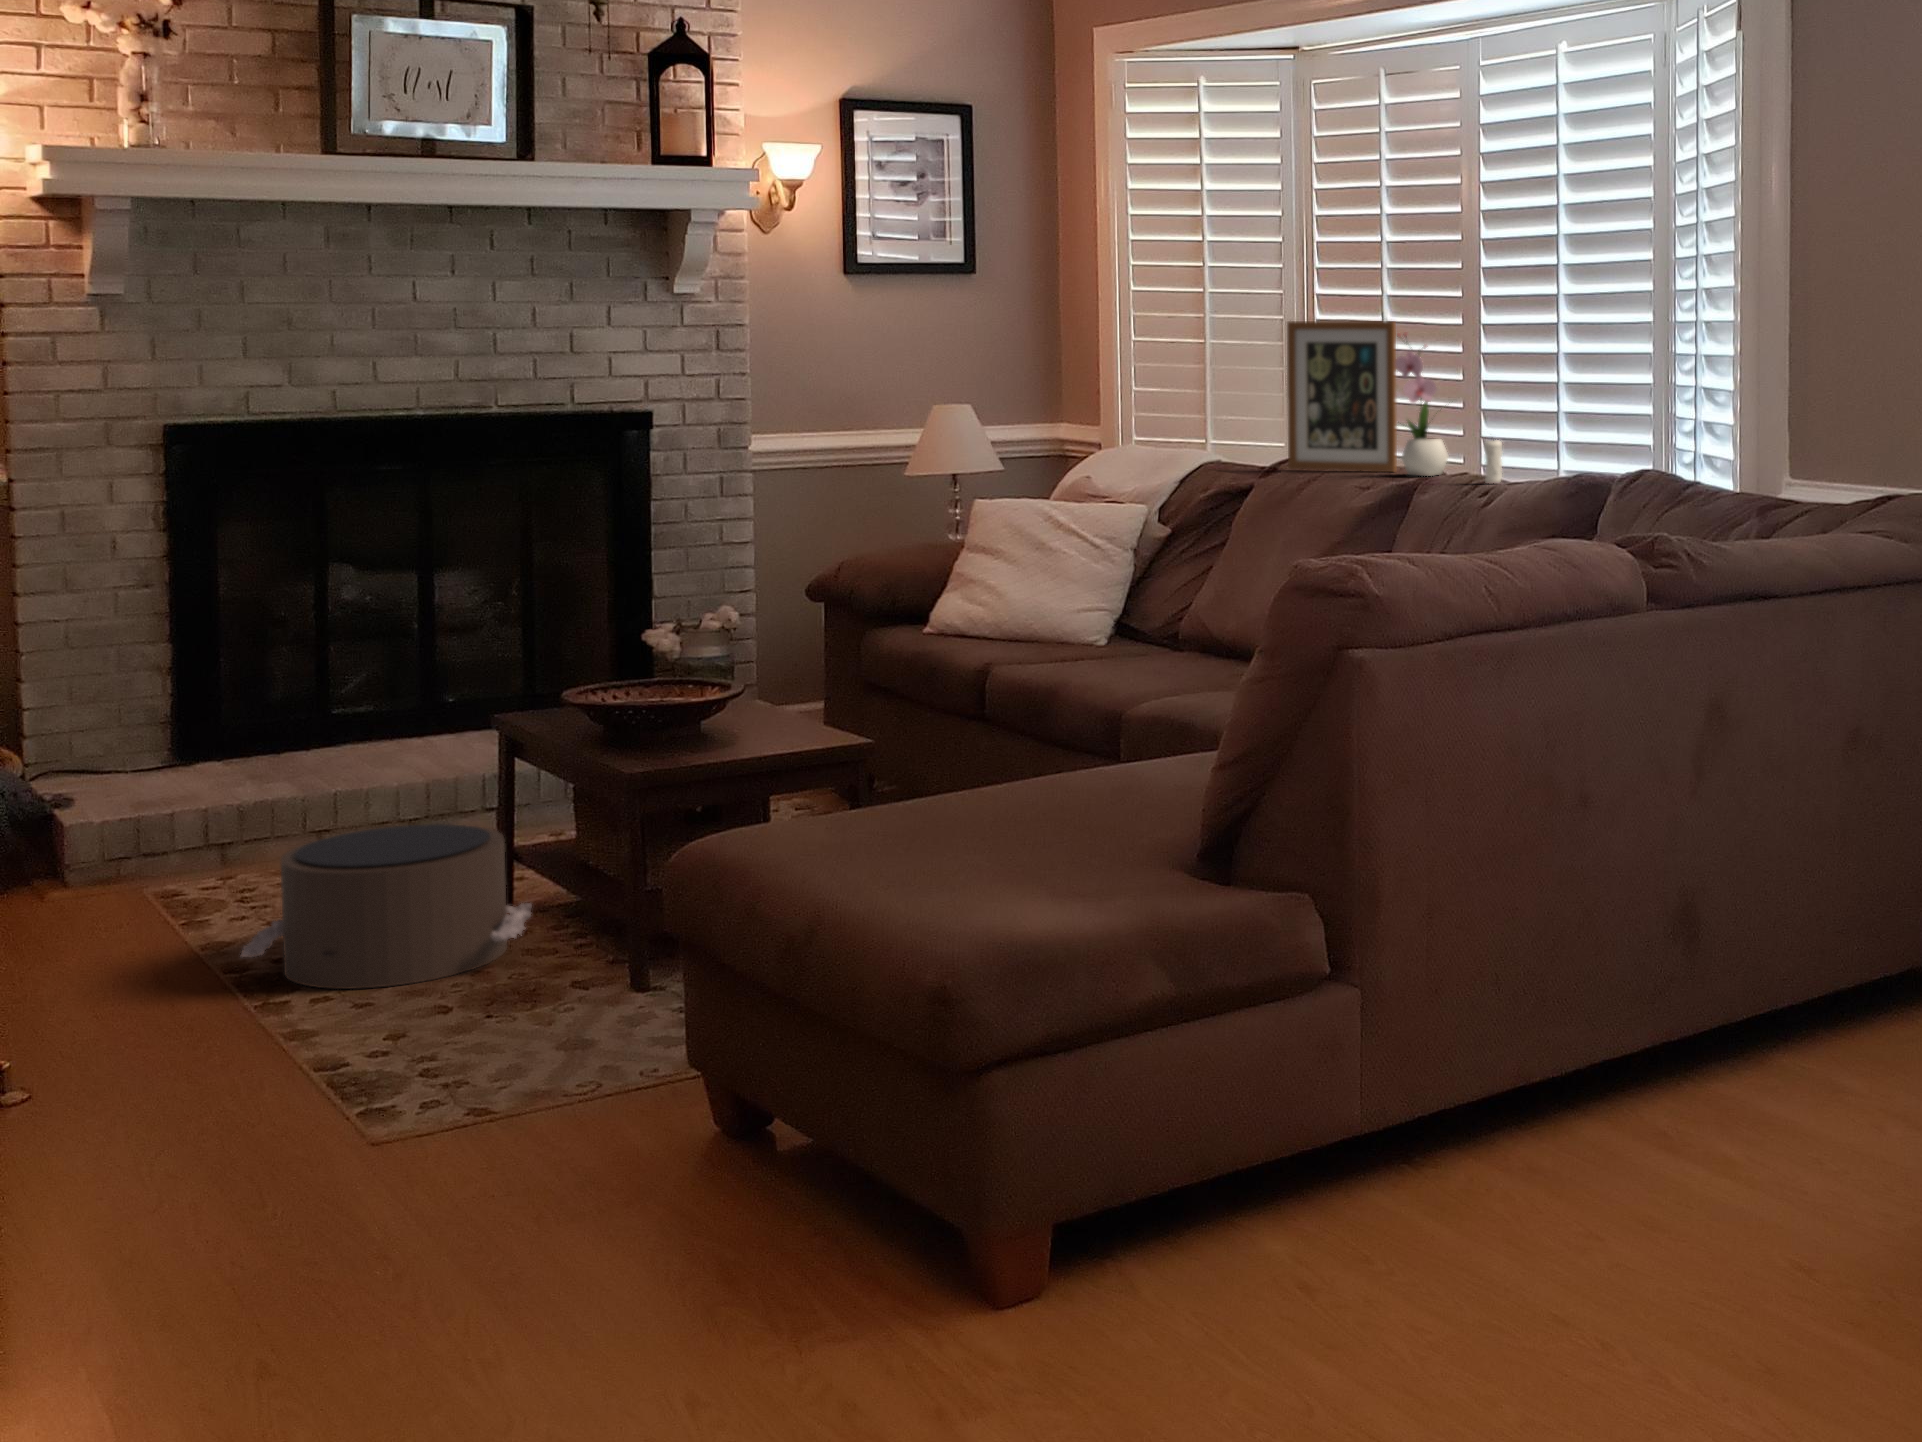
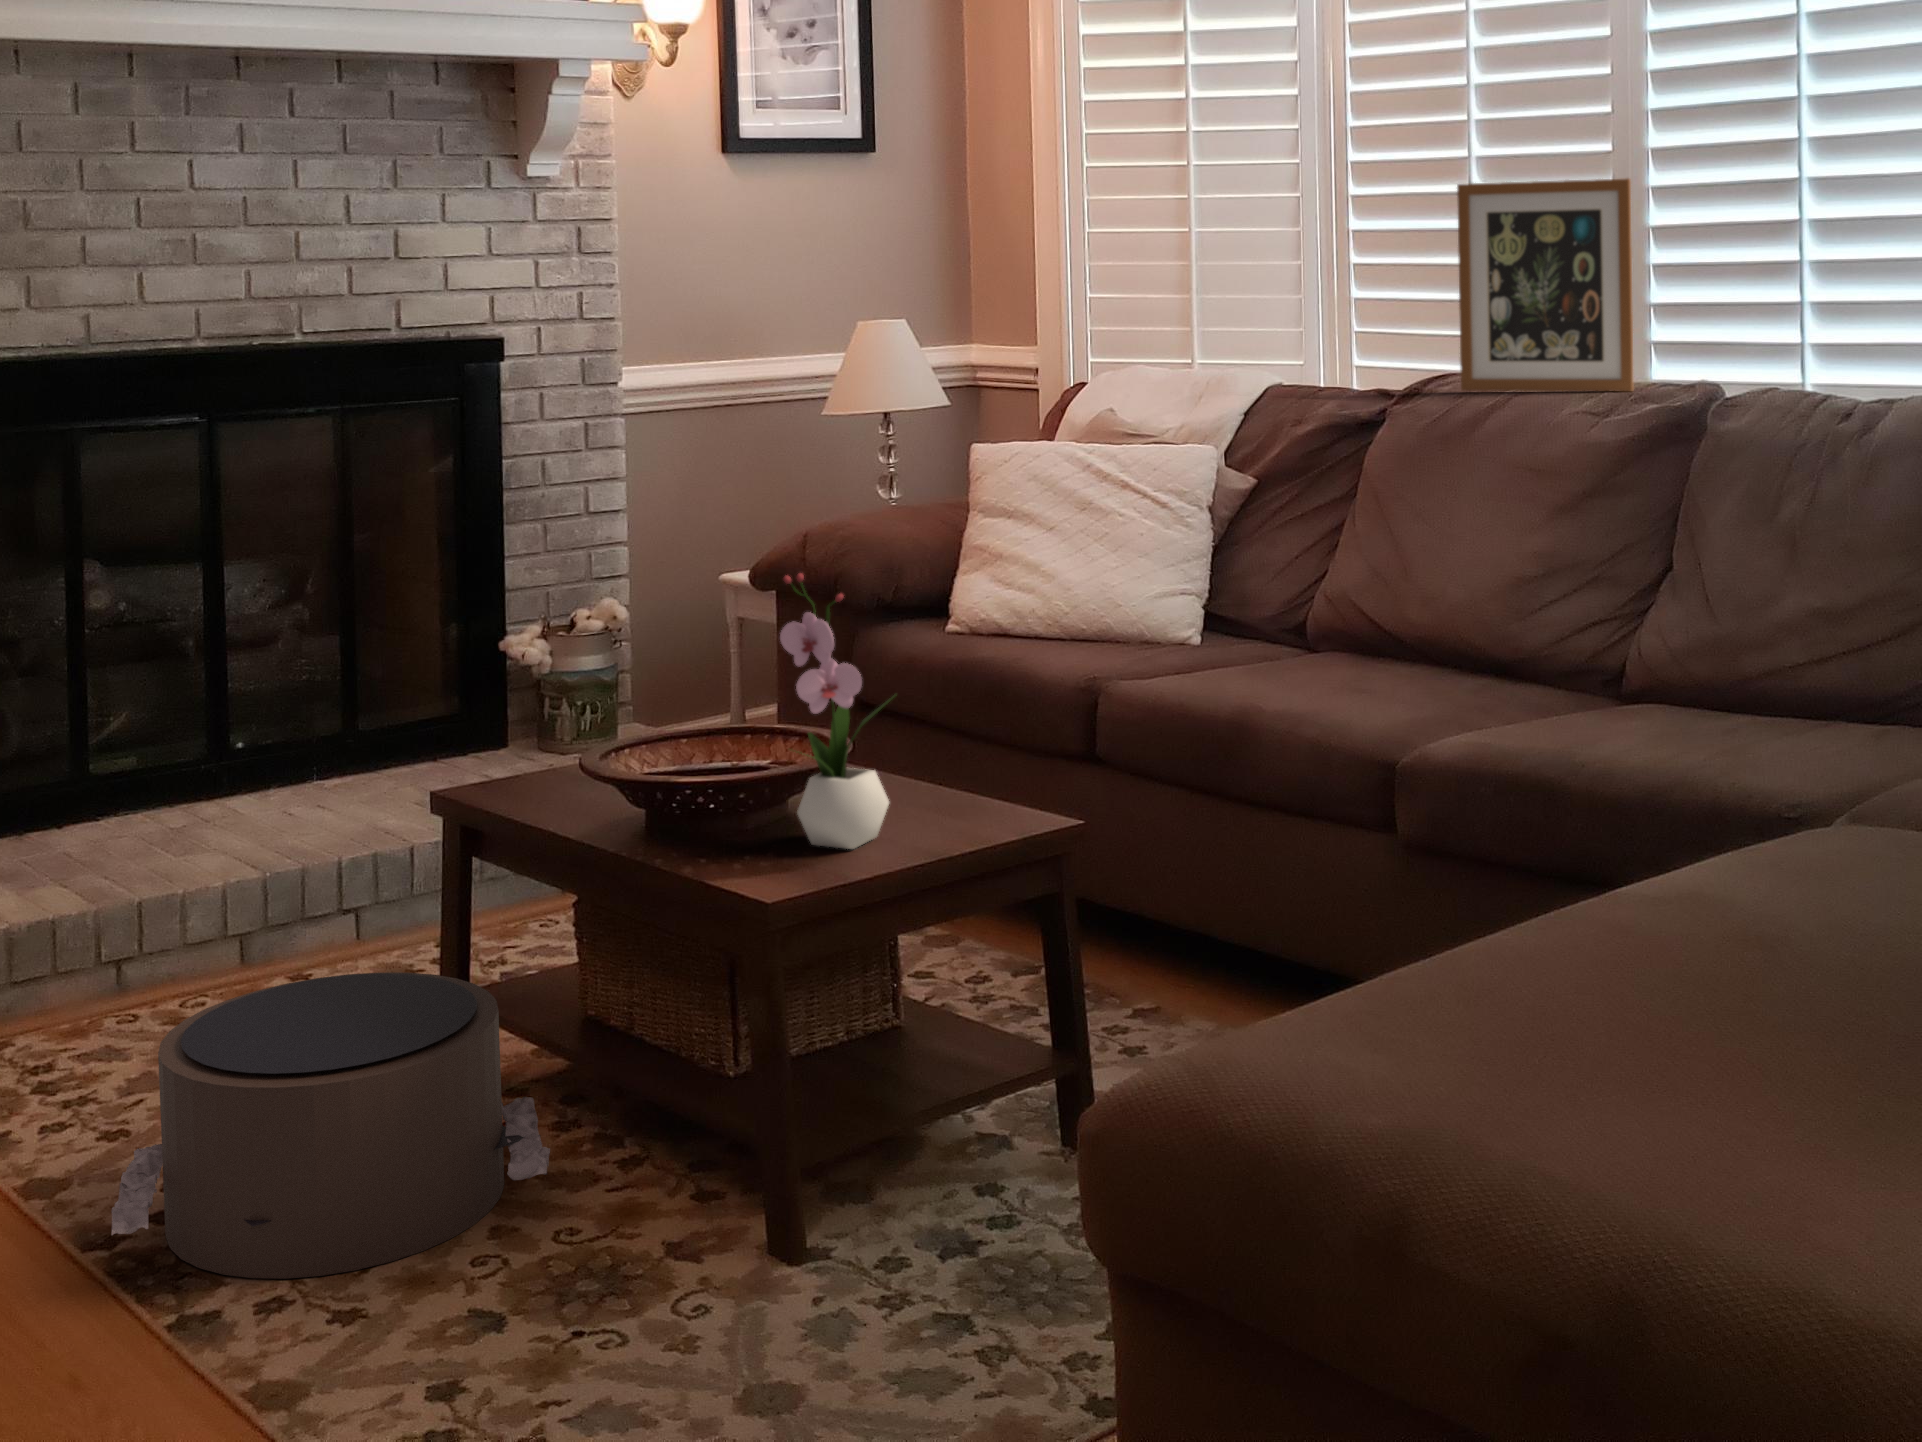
flower arrangement: present [1395,333,1448,476] -> present [780,573,897,849]
candle: present [1484,440,1503,483] -> none [1850,328,1879,403]

